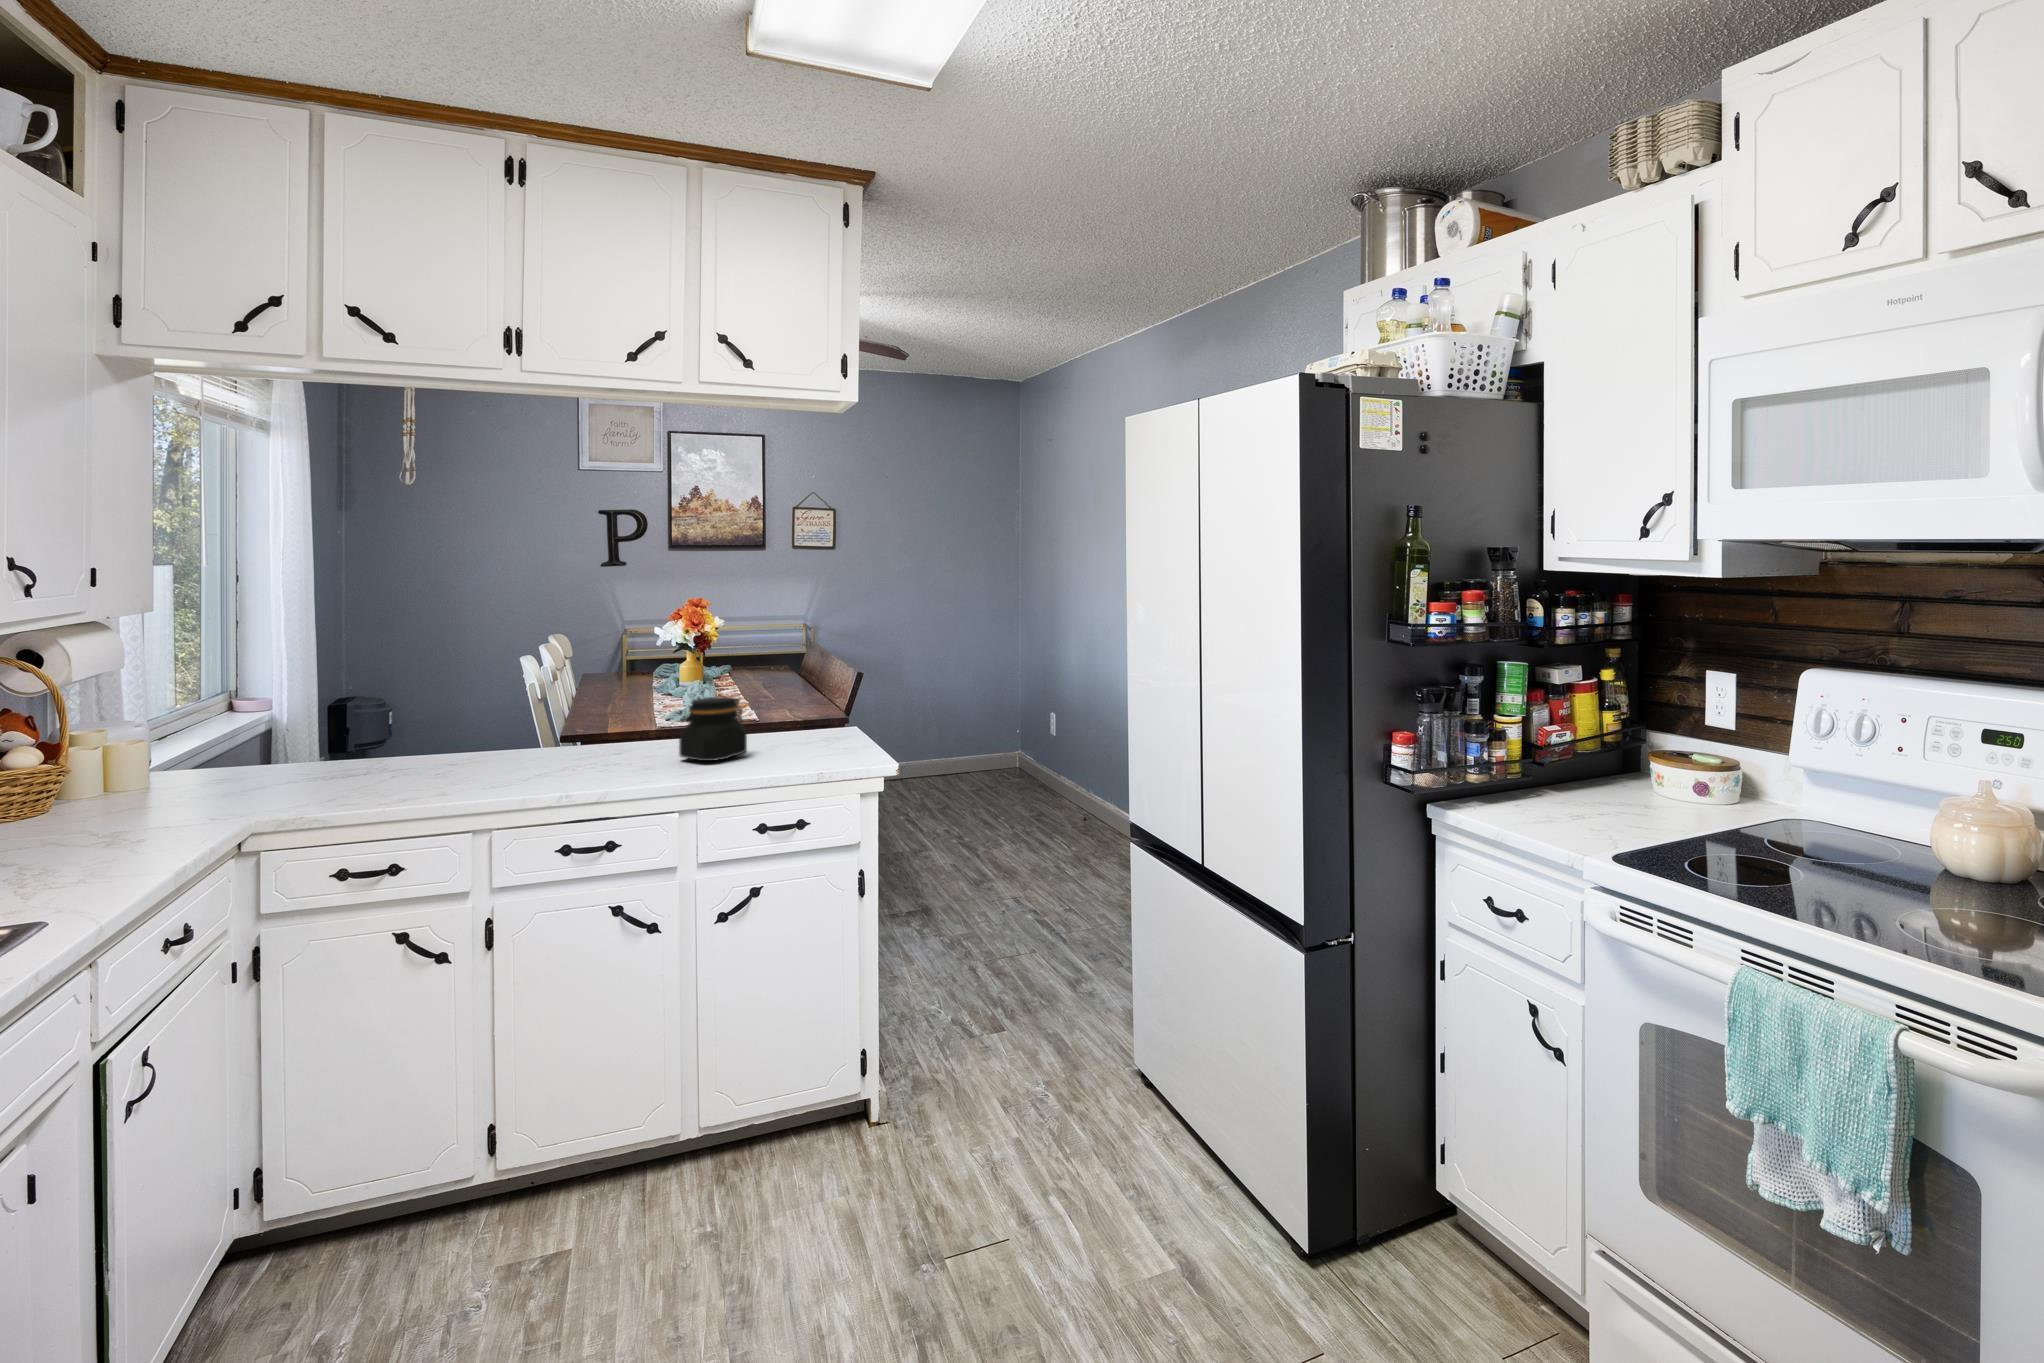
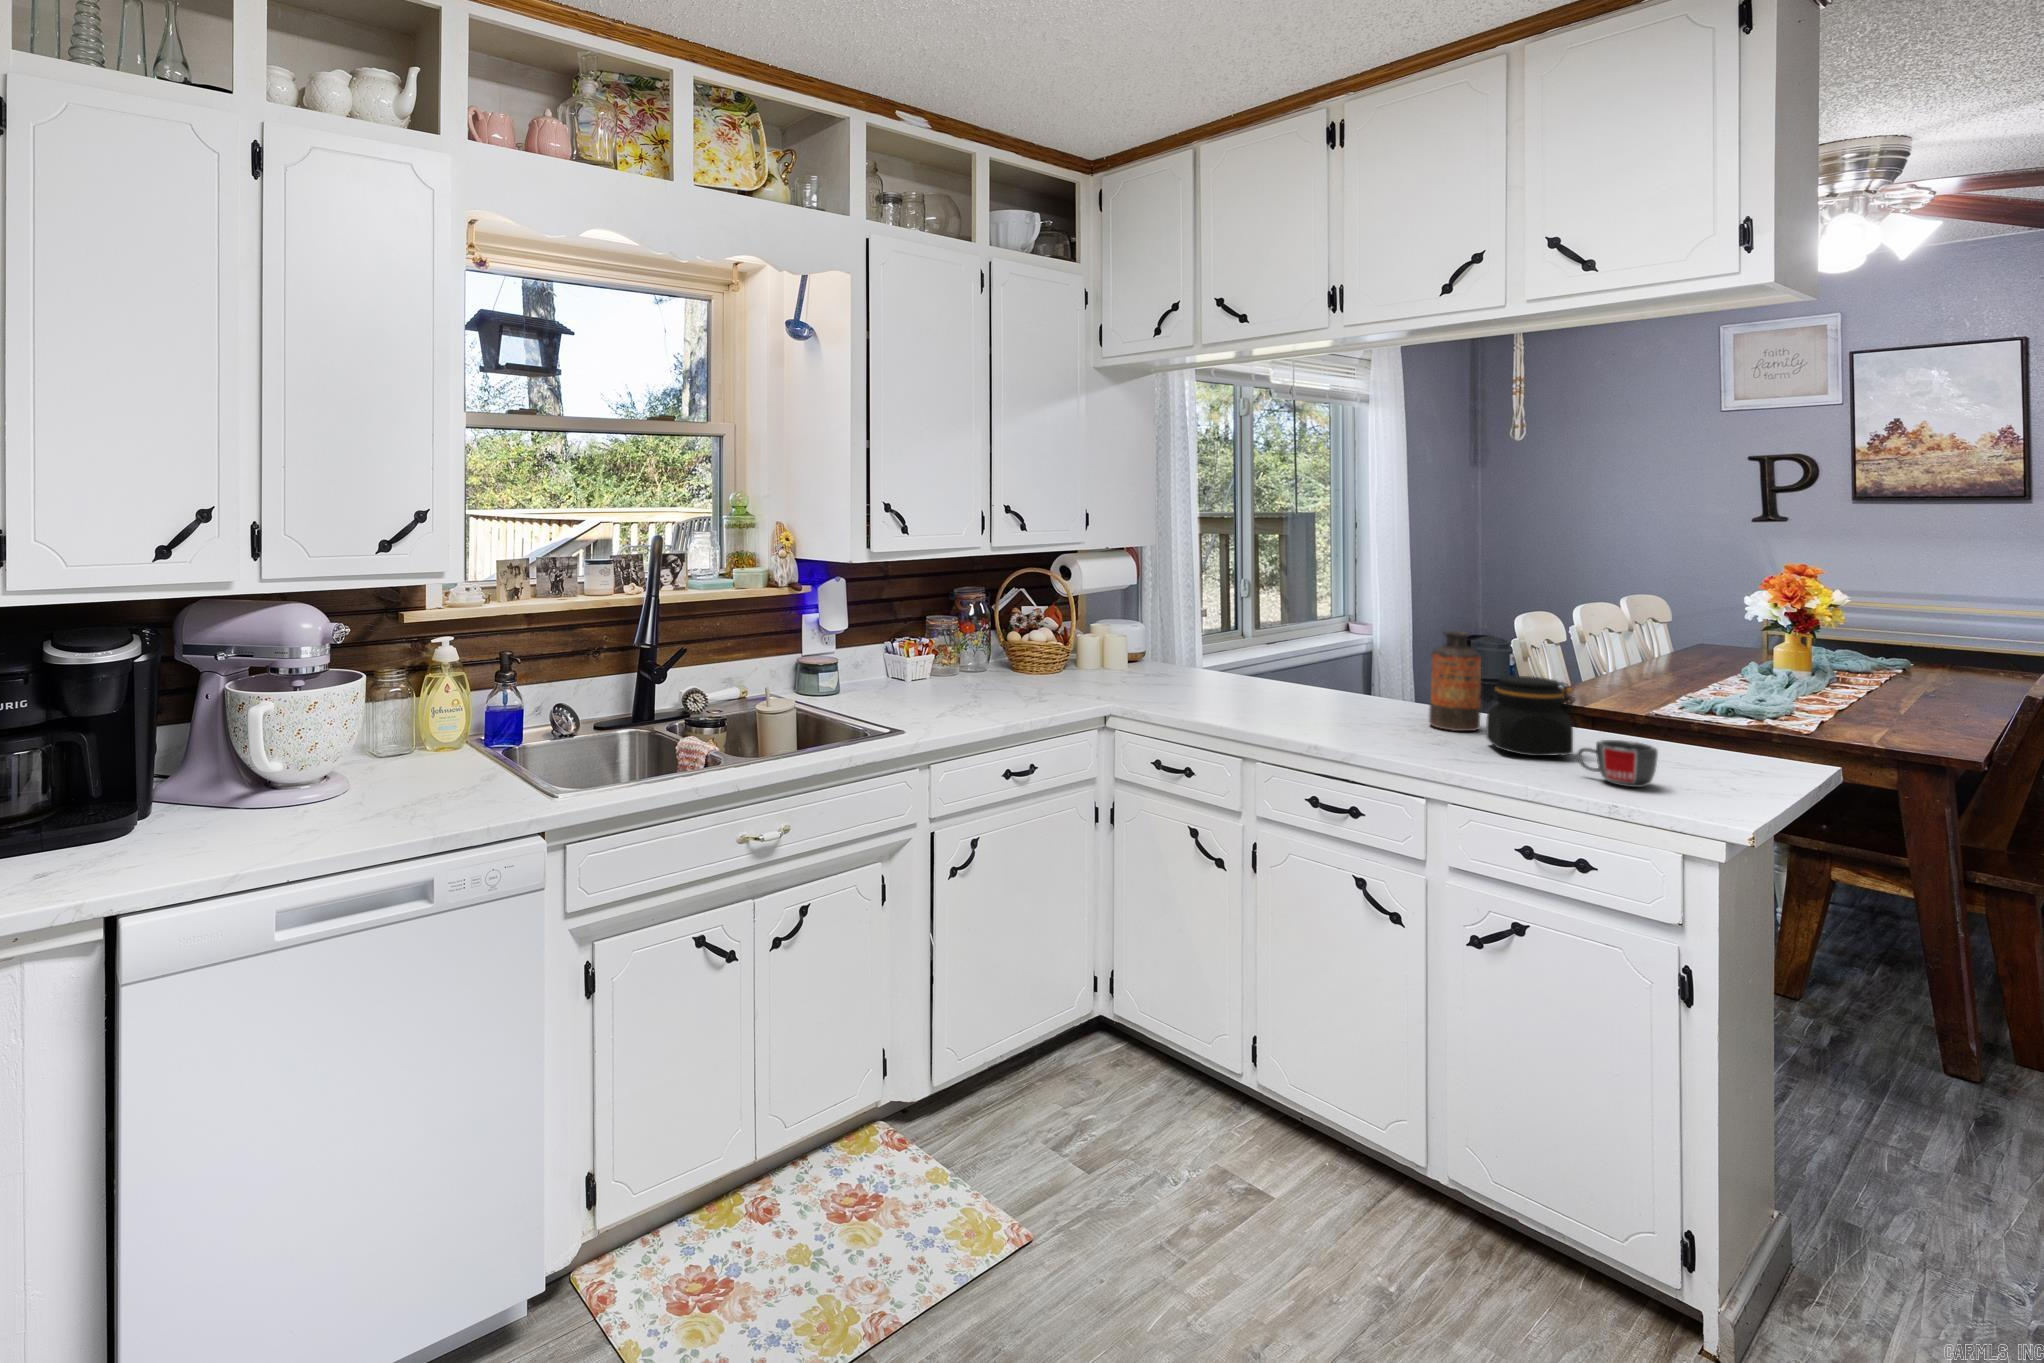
bottle: none [609,670,652,759] -> present [1429,631,1481,731]
mug: none [770,729,821,762] -> present [1577,740,1658,787]

